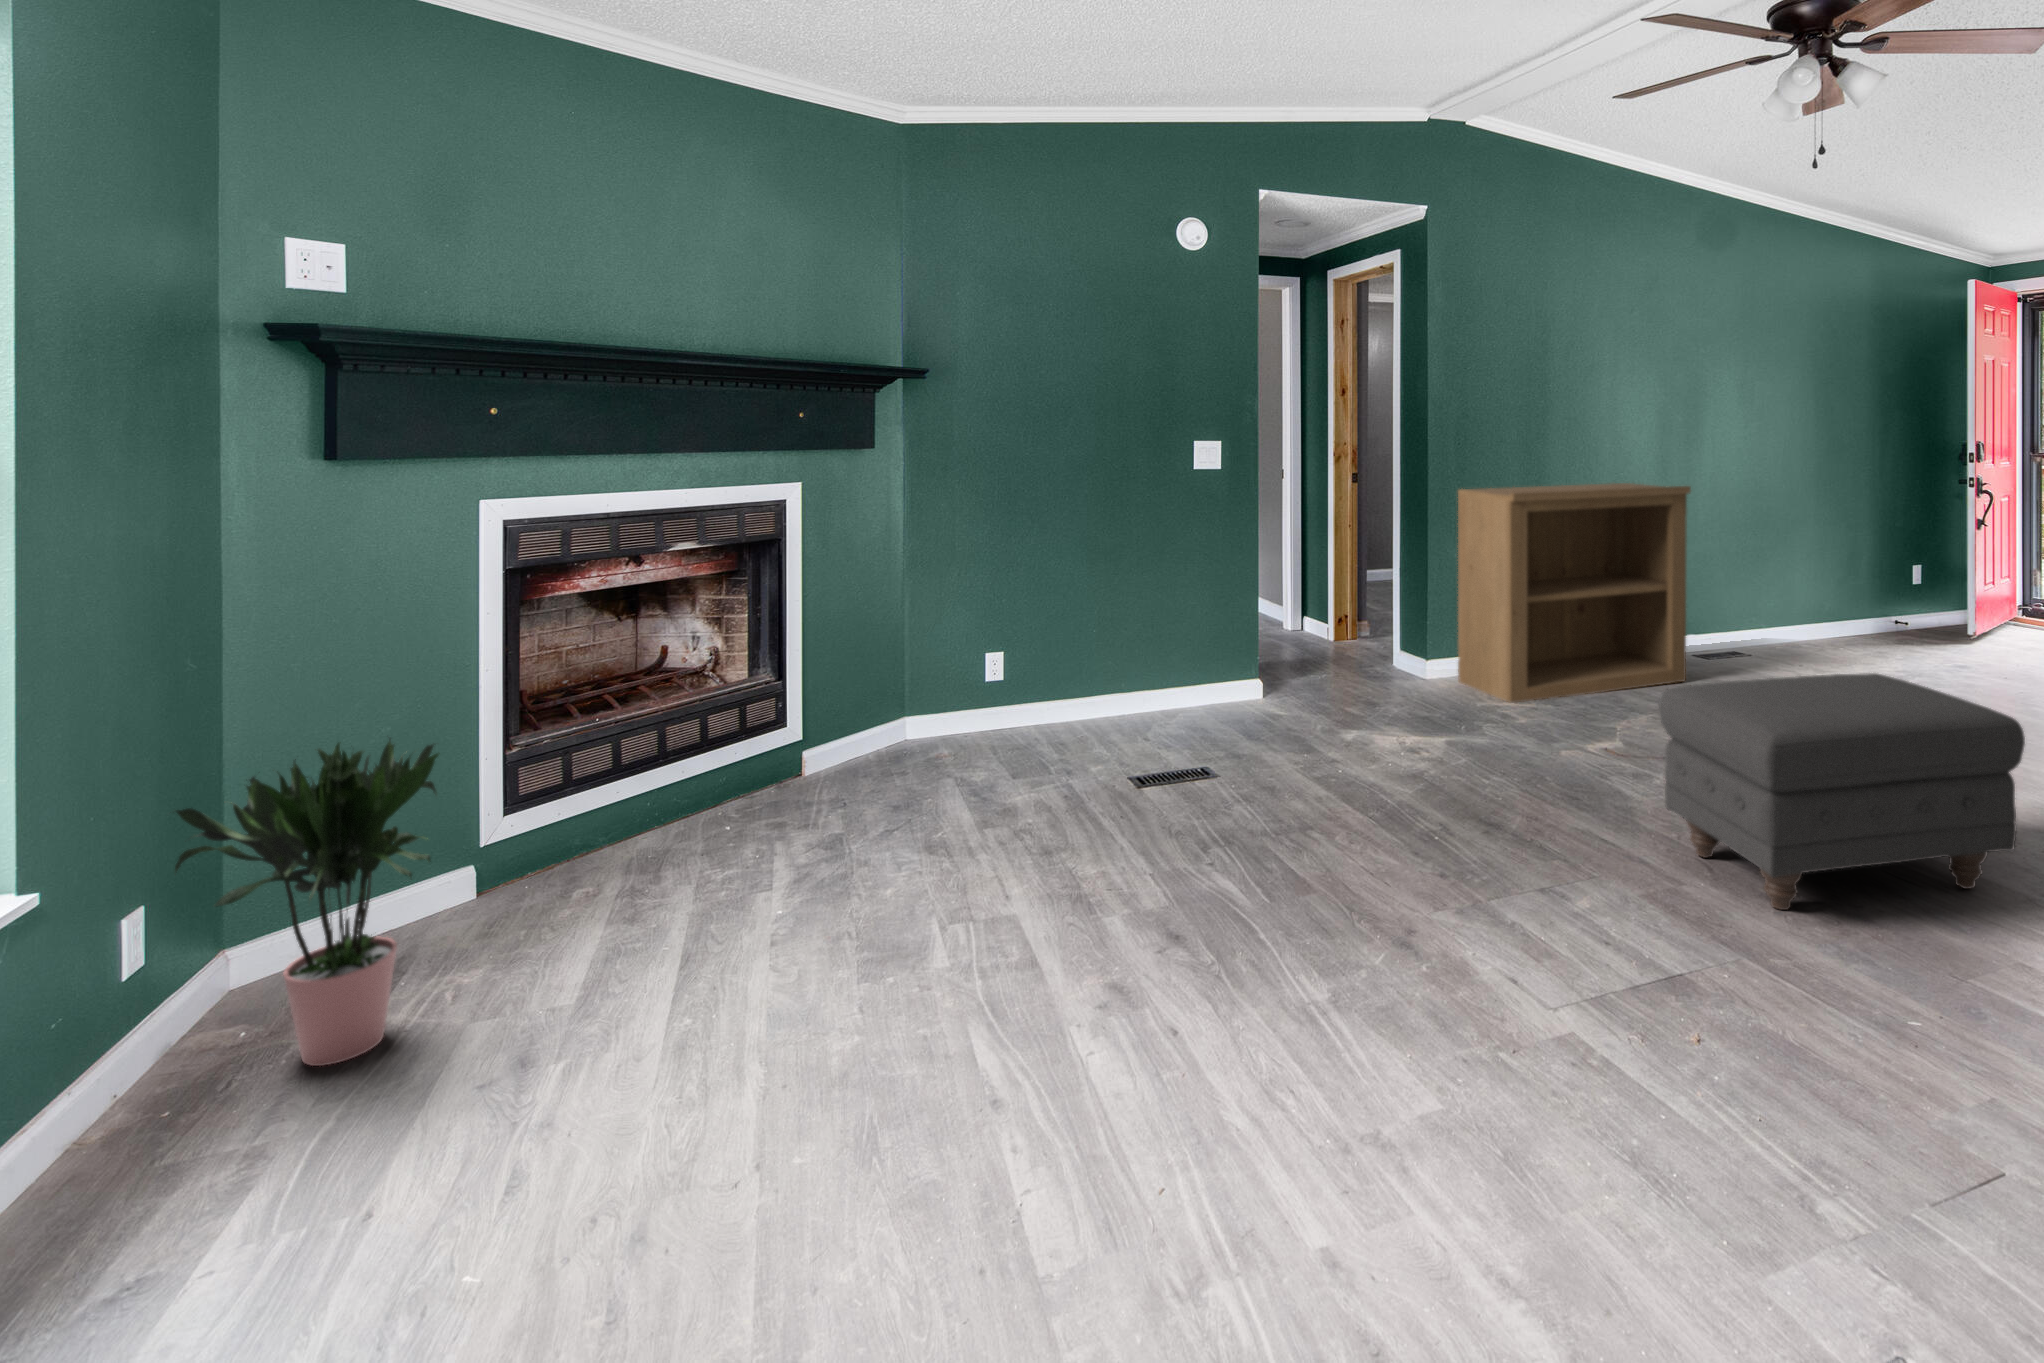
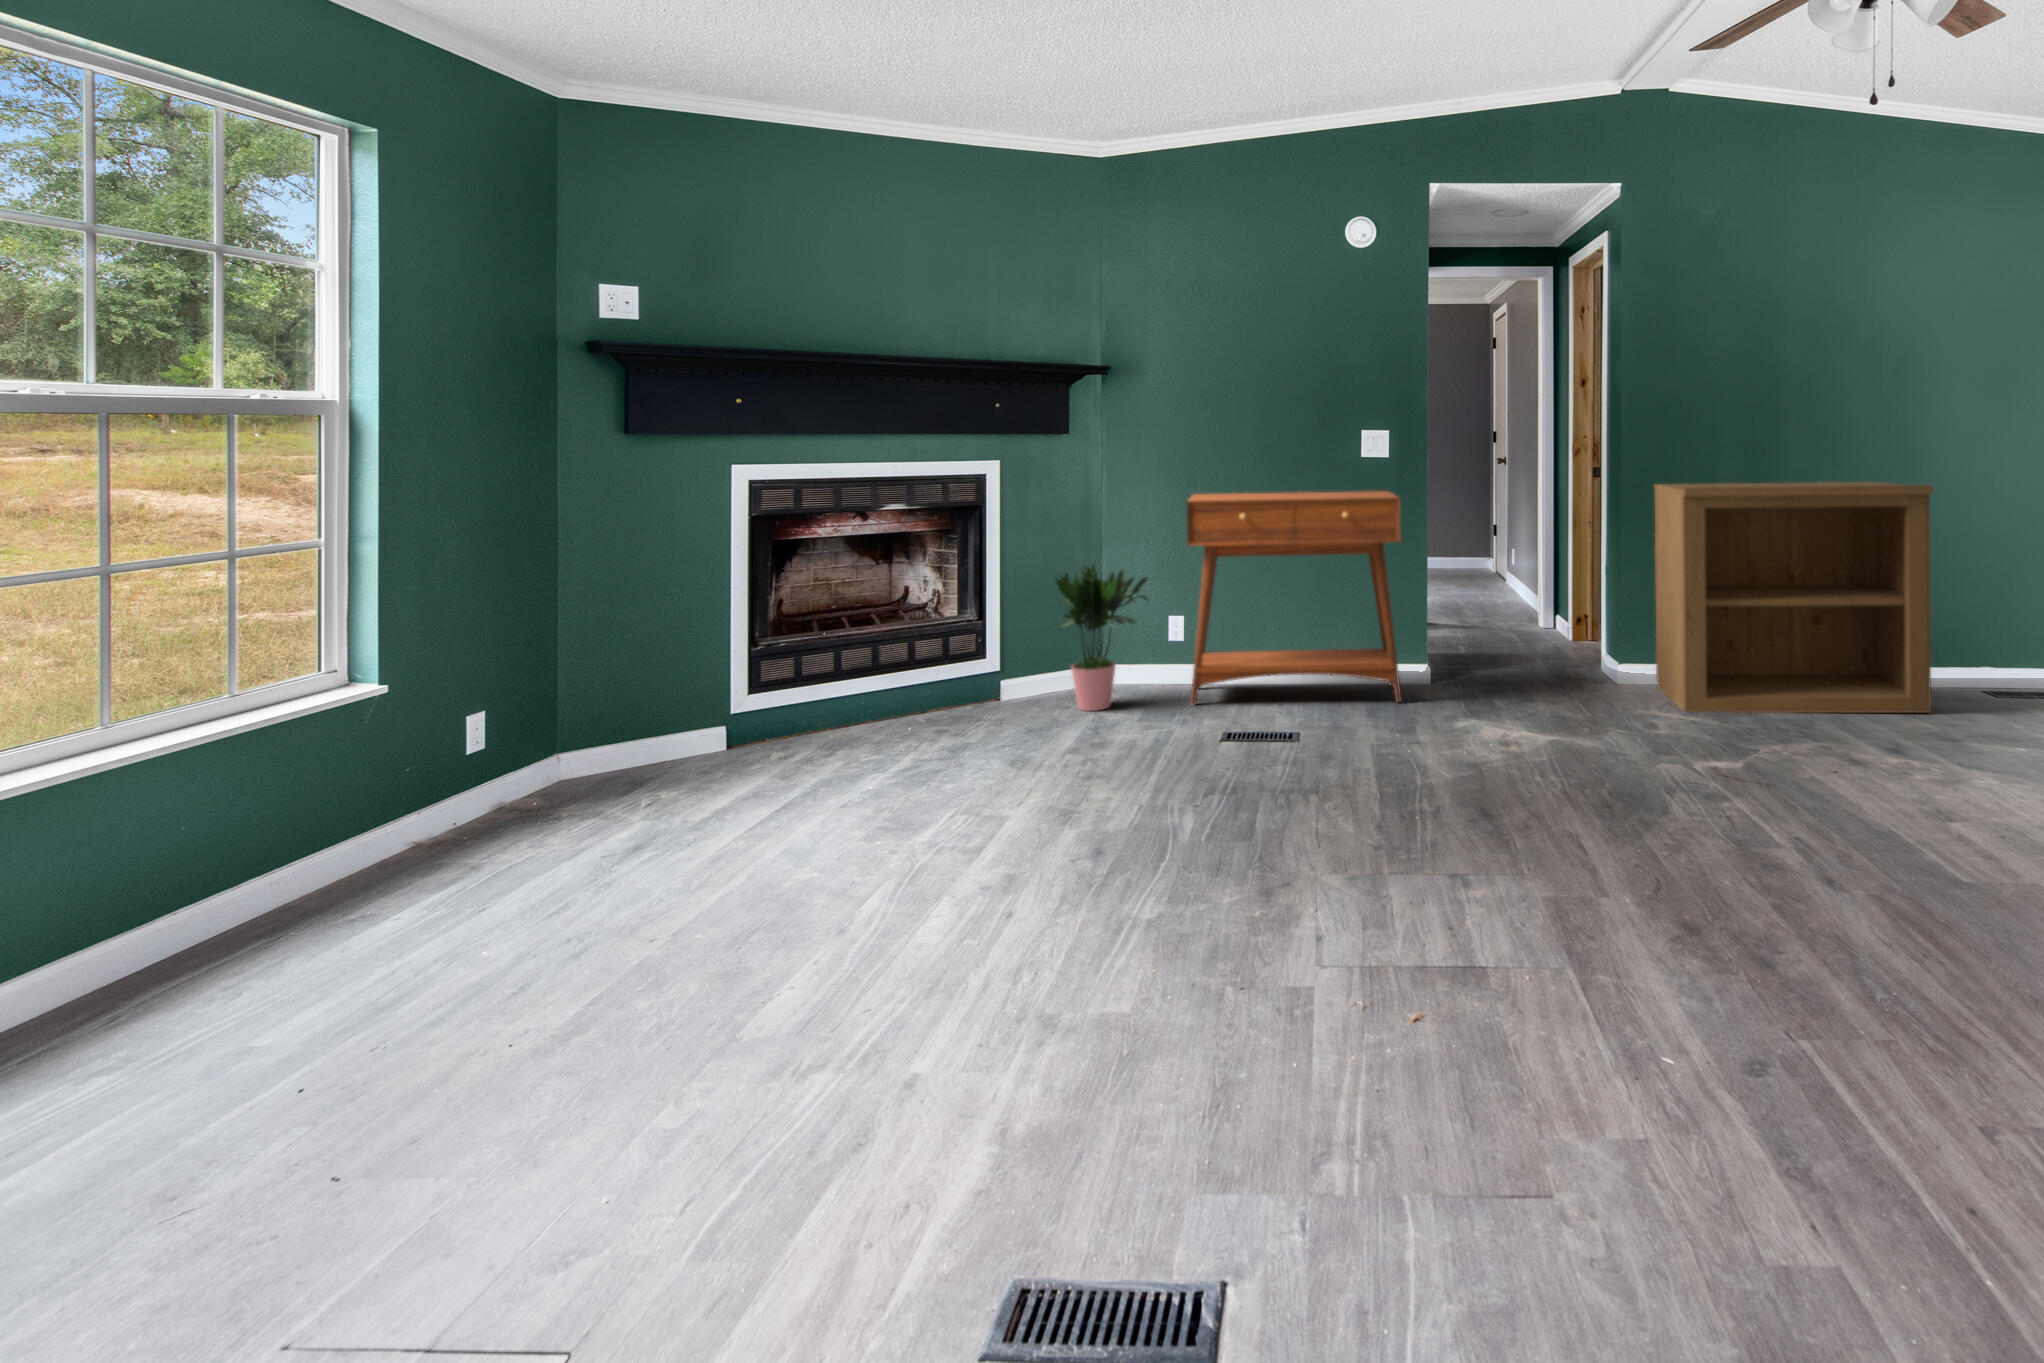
console table: none [1012,503,1263,757] -> present [1187,491,1402,706]
ottoman: present [1659,673,2025,910] -> none [1640,690,2031,970]
potted plant: present [175,740,438,1066] -> present [1055,565,1148,711]

